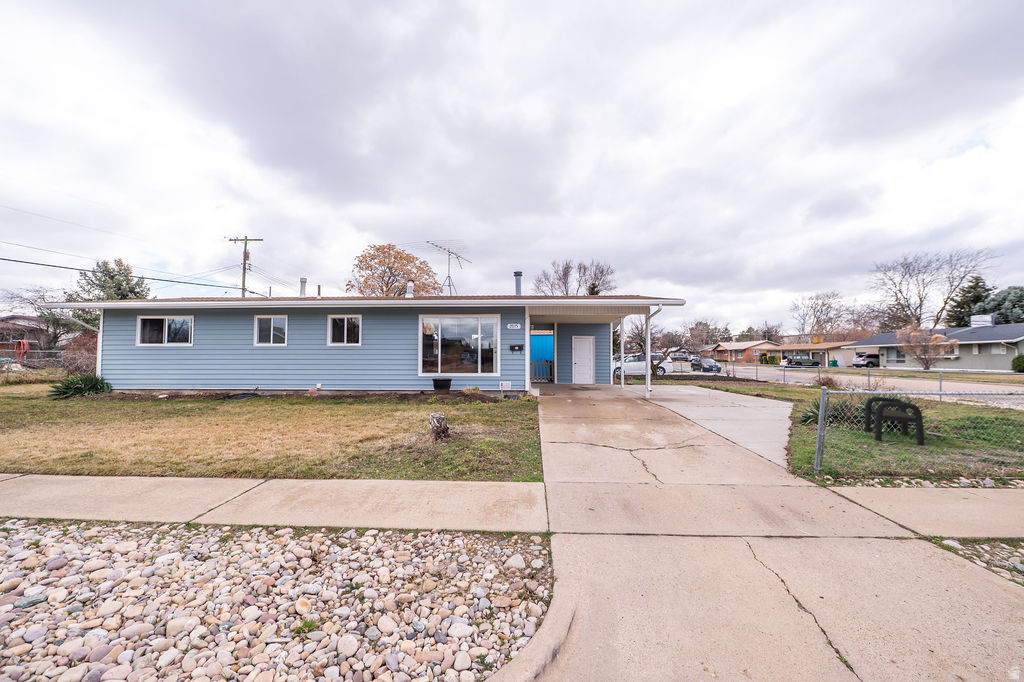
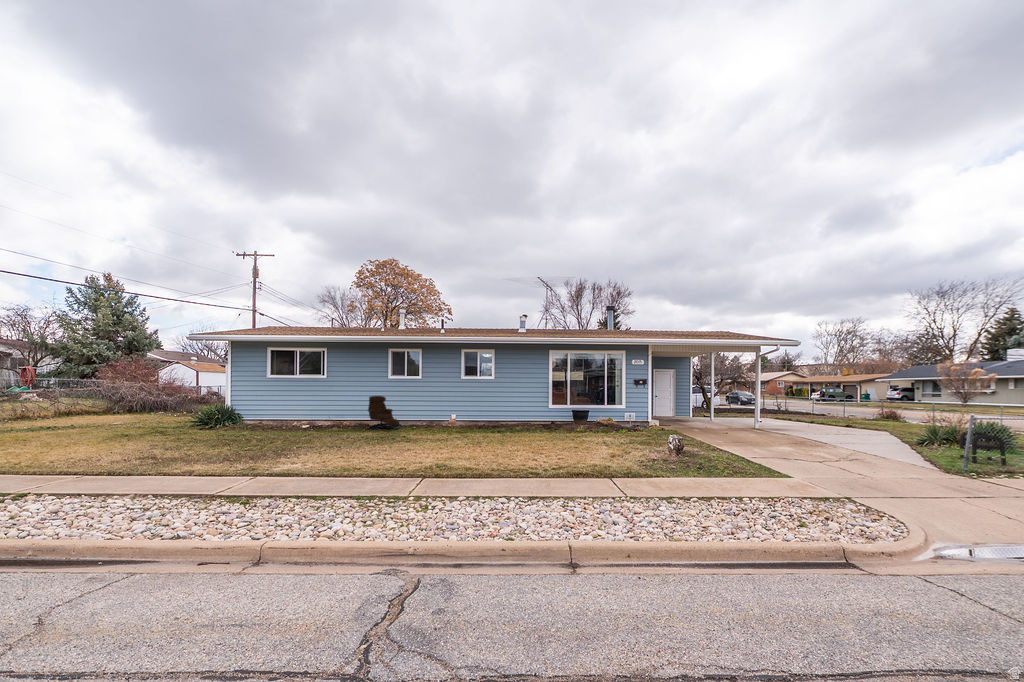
lounge chair: none [226,365,258,400] -> present [368,396,399,429]

